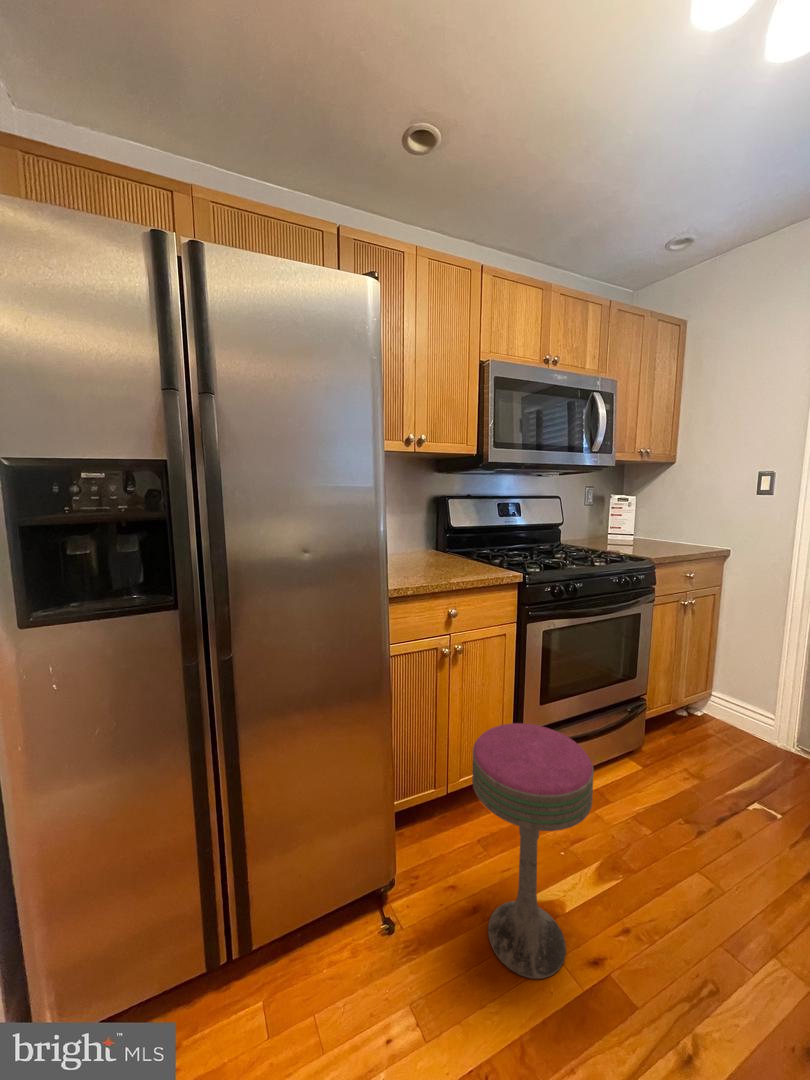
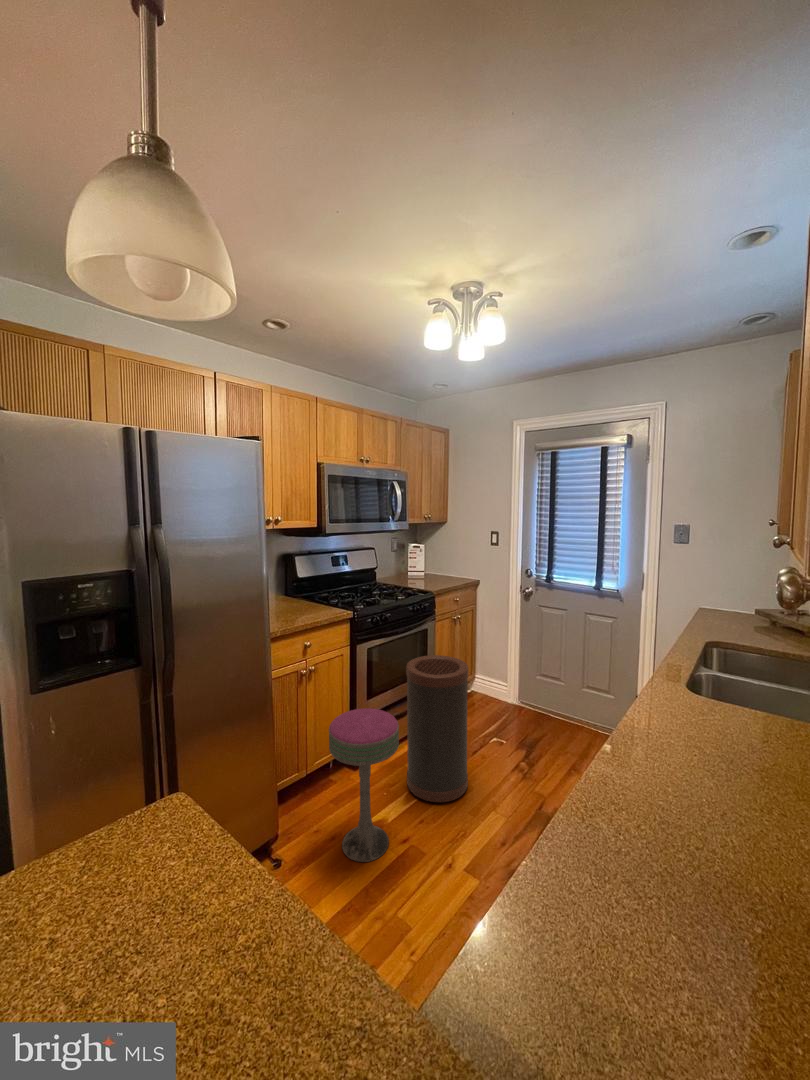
trash can: none [599,655,730,907] -> present [406,655,468,802]

